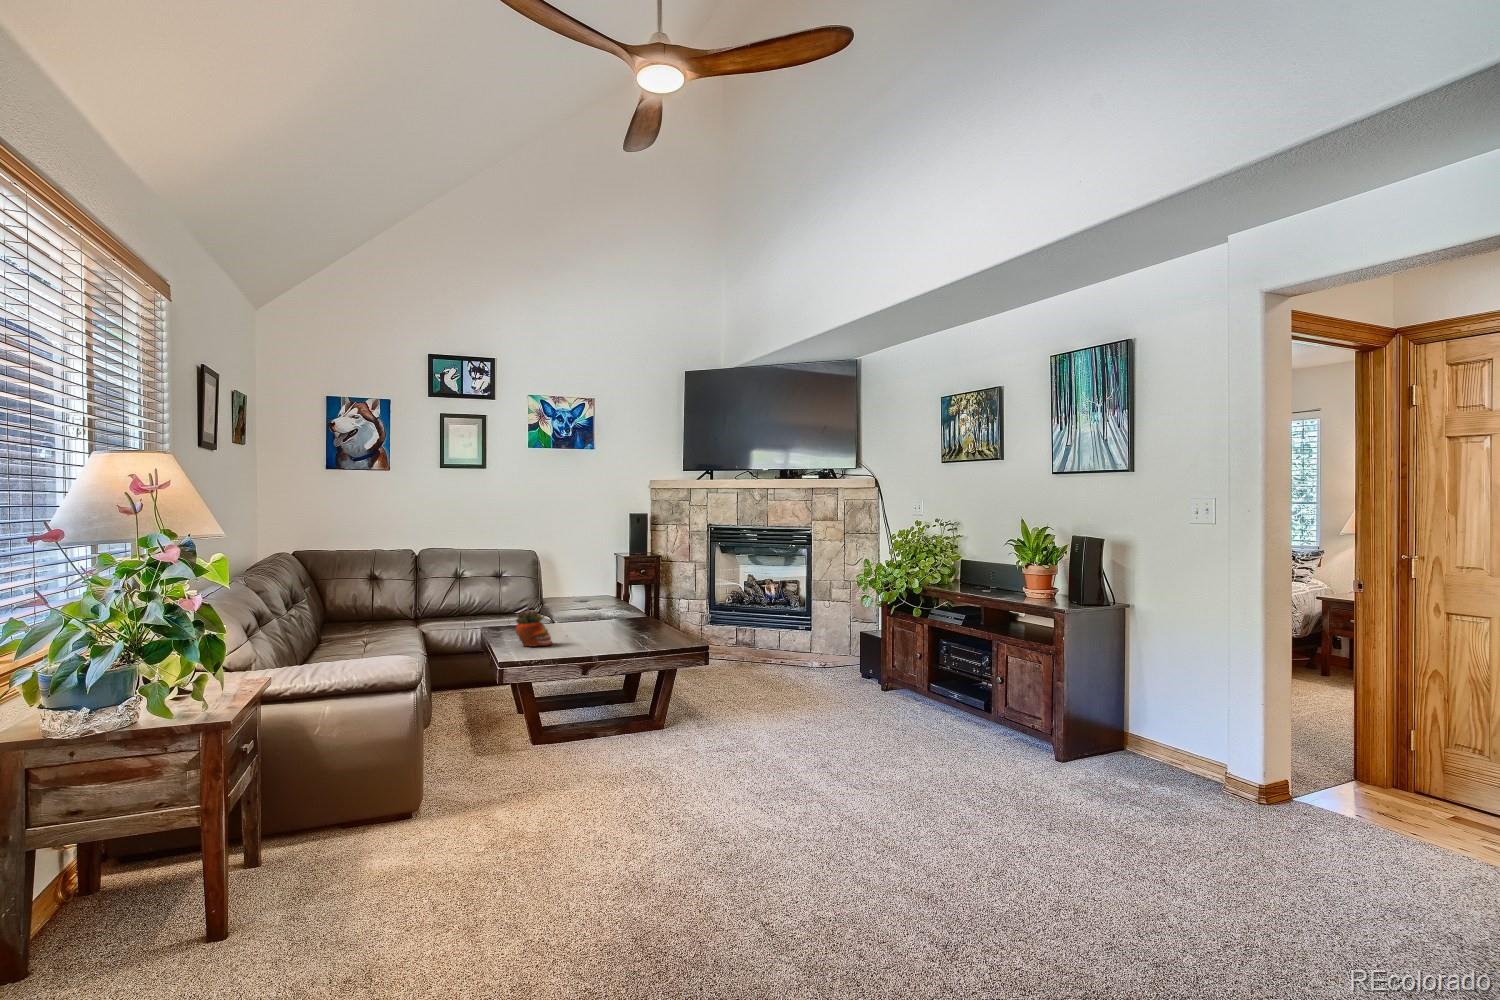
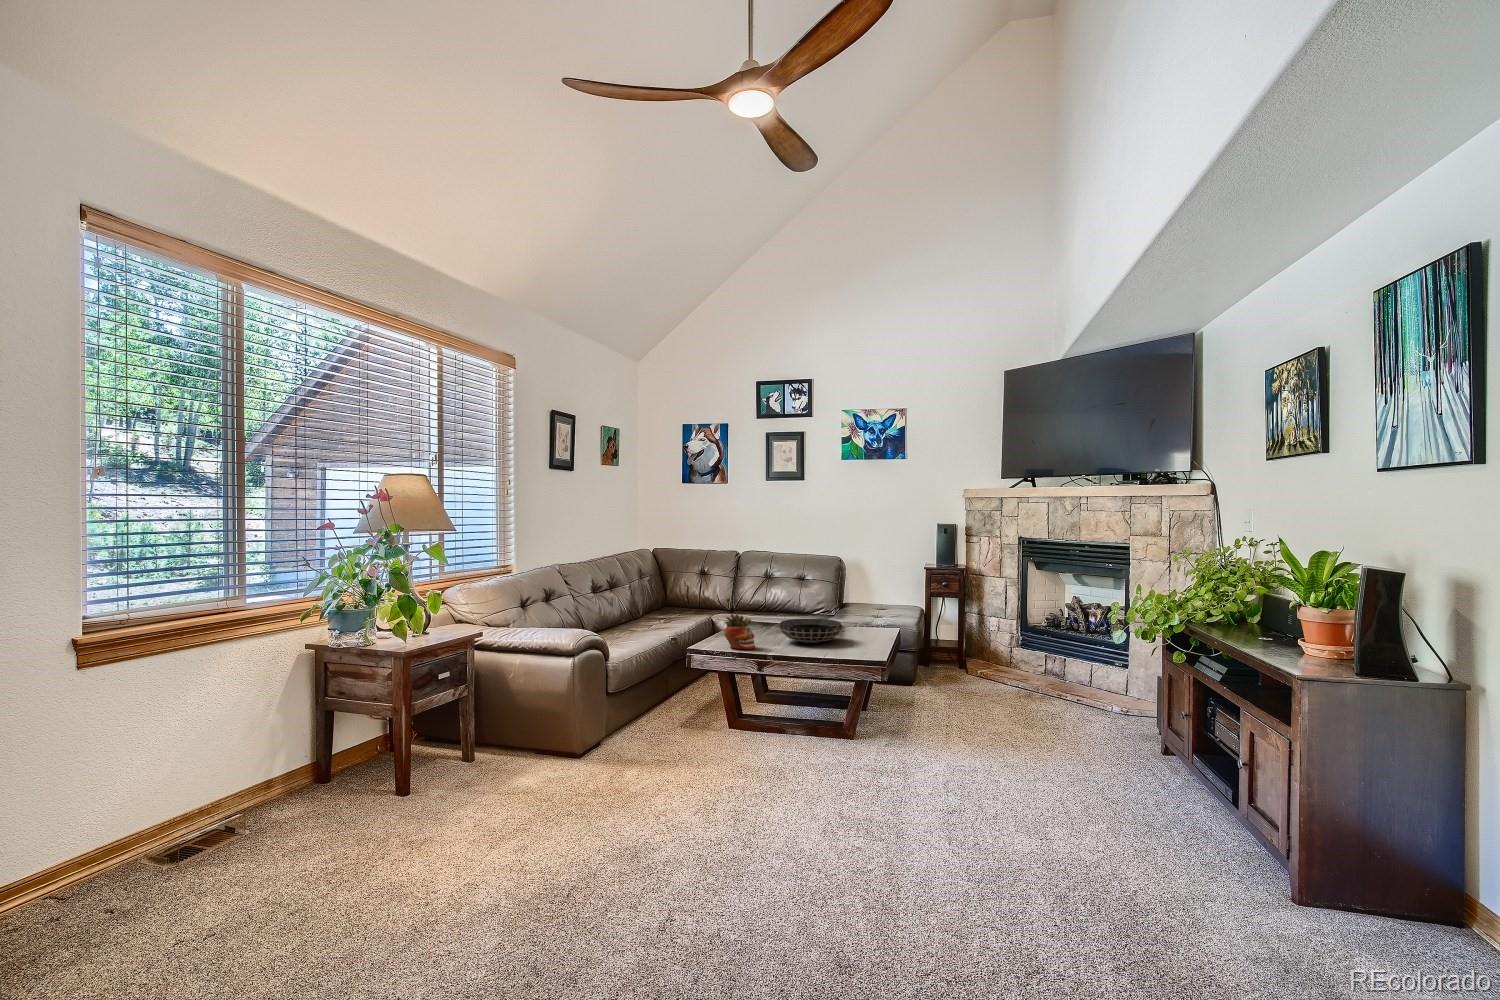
decorative bowl: none [557,609,623,633] -> present [779,619,843,643]

